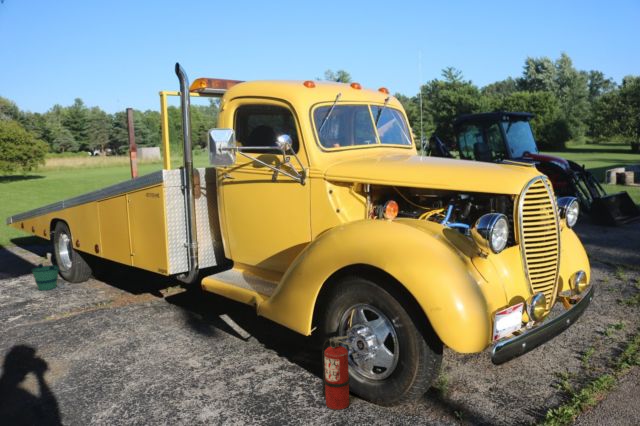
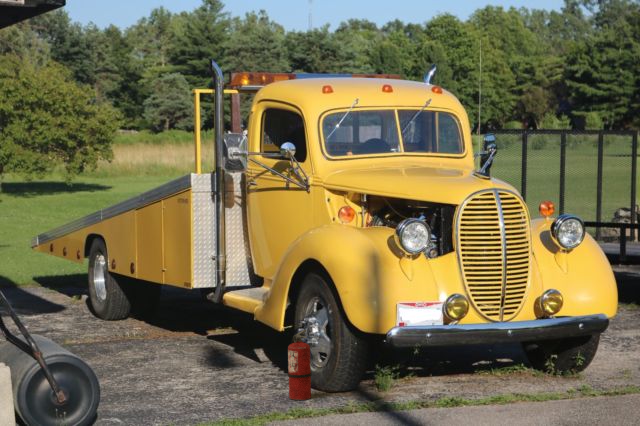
bucket: present [32,264,66,290] -> none [60,291,100,323]

